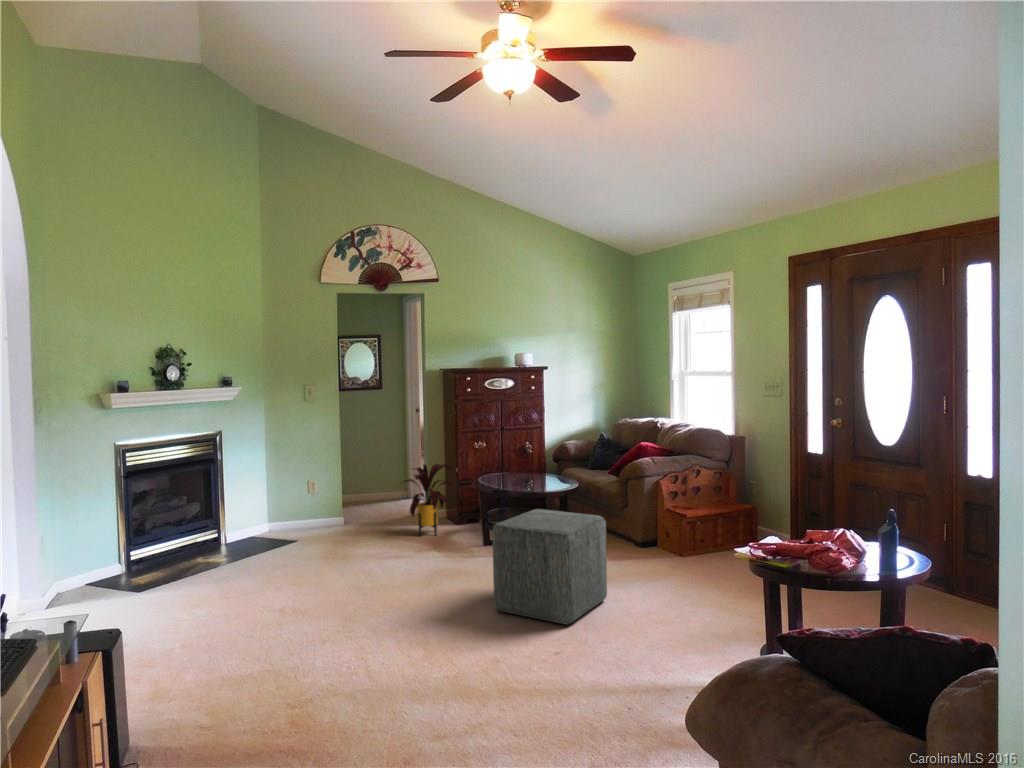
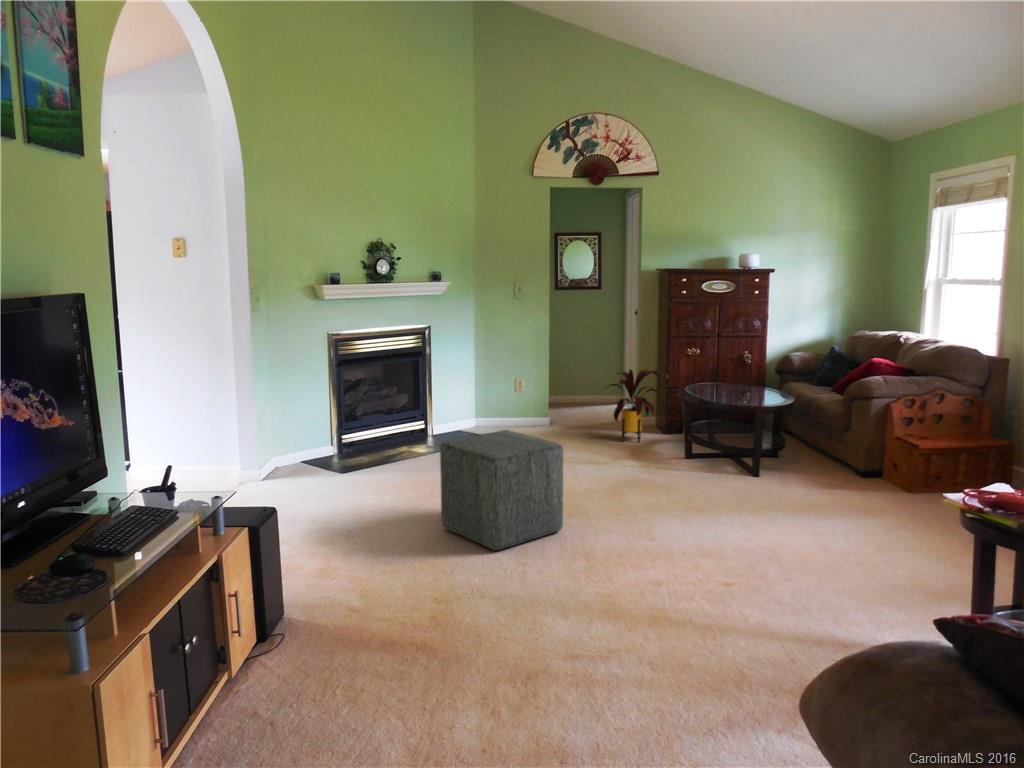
ottoman: present [492,509,607,625] -> present [440,430,564,550]

